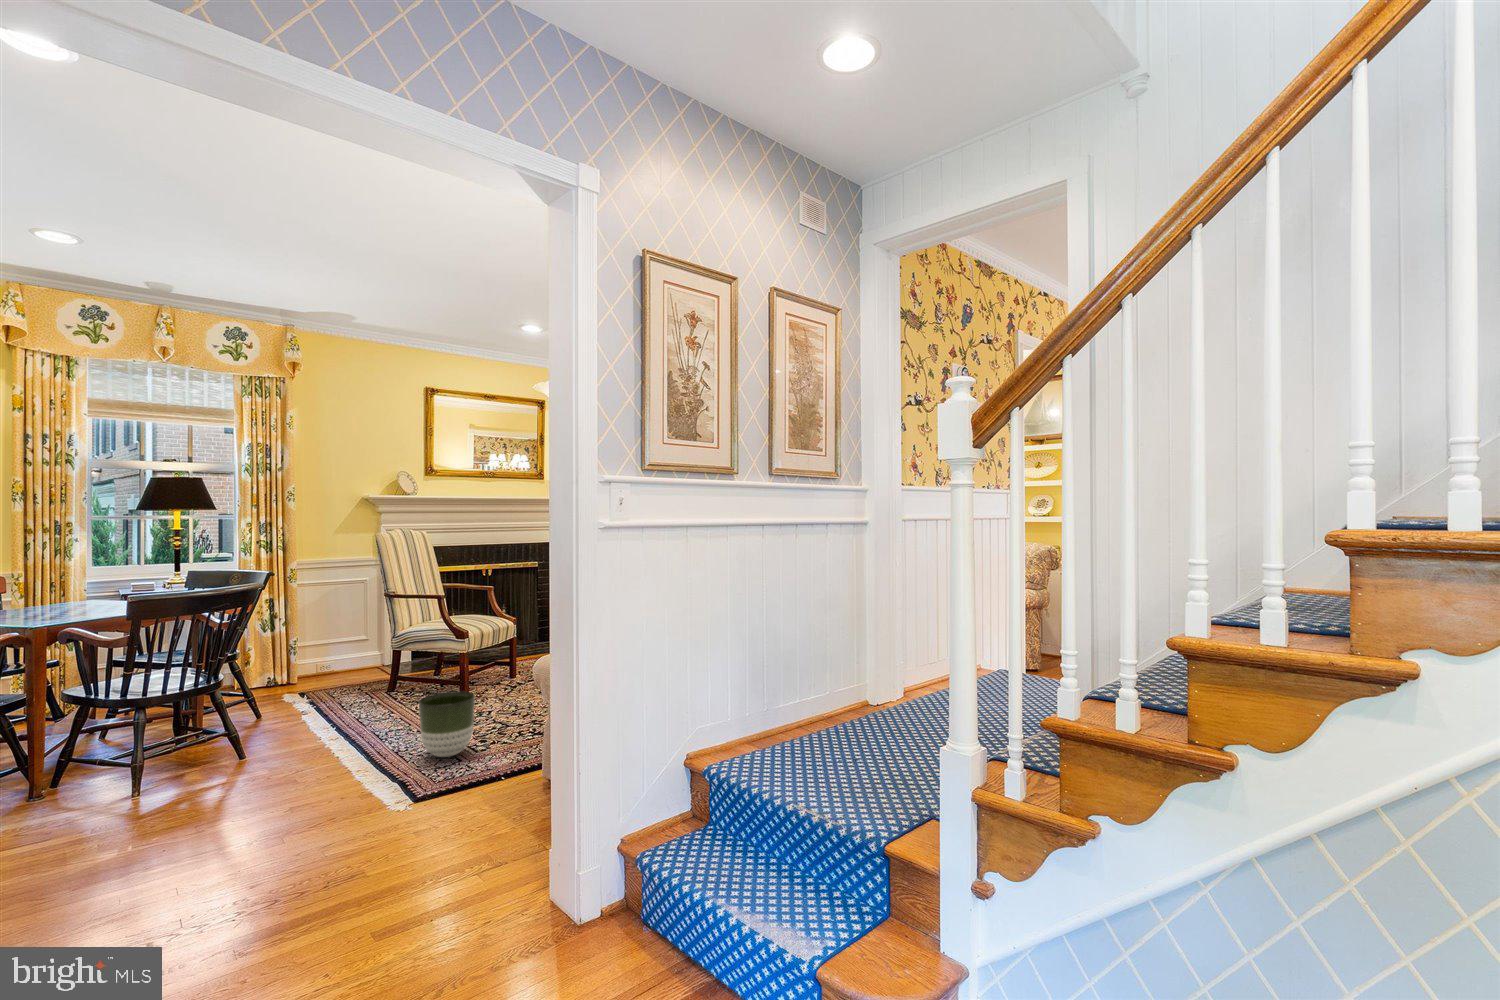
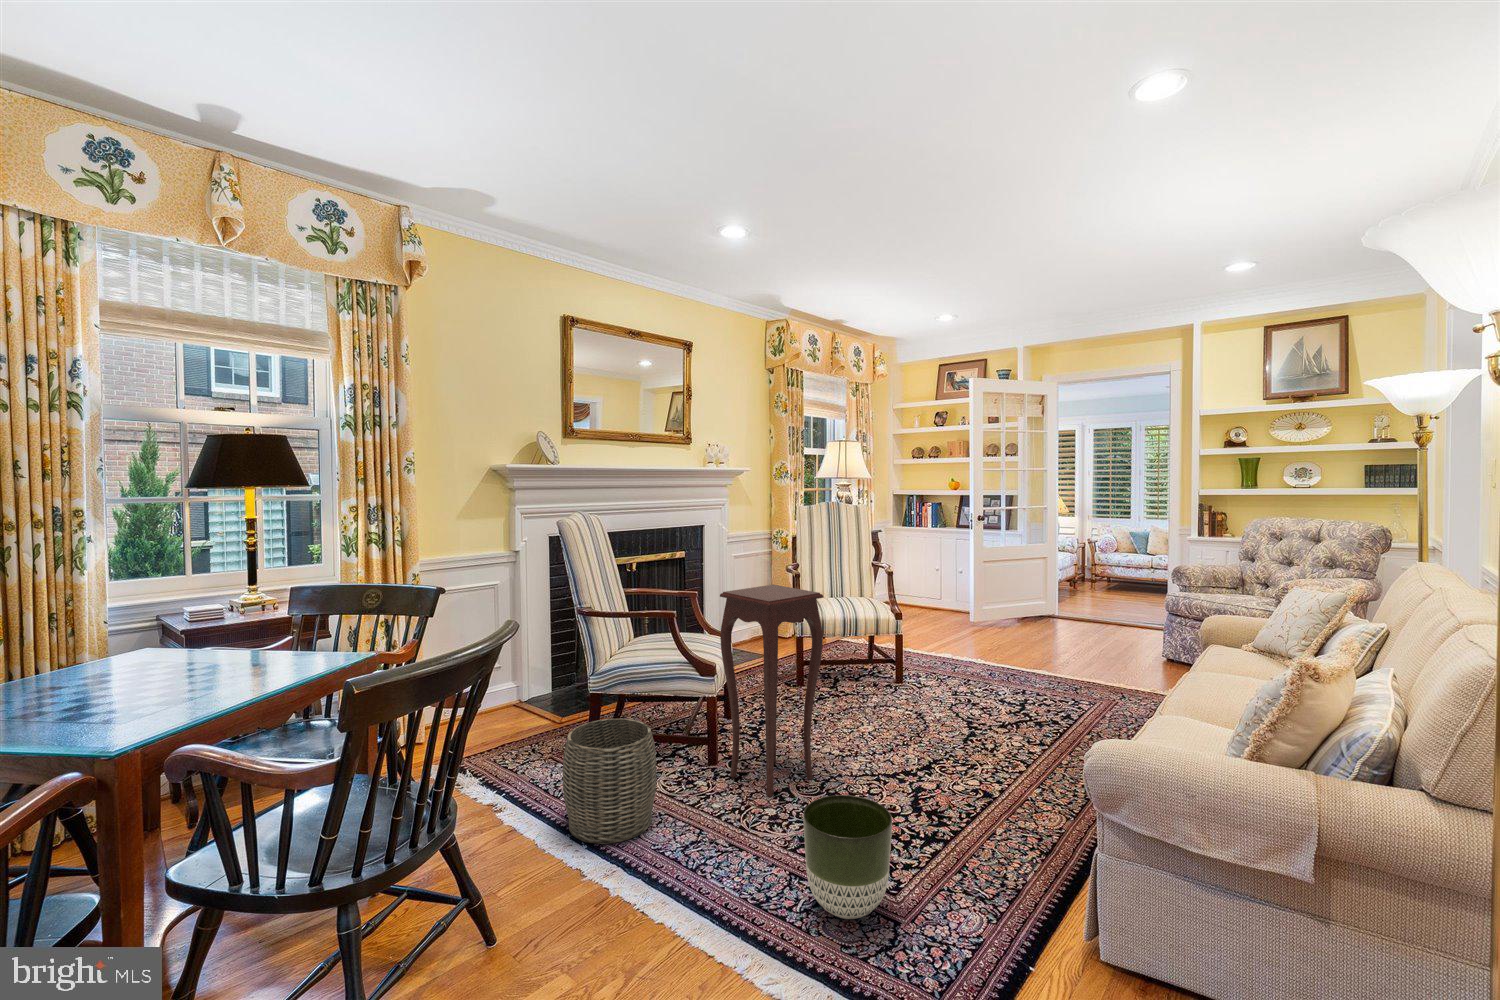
side table: none [461,575,524,712] -> present [720,585,823,797]
woven basket: none [330,656,396,727] -> present [563,719,656,844]

